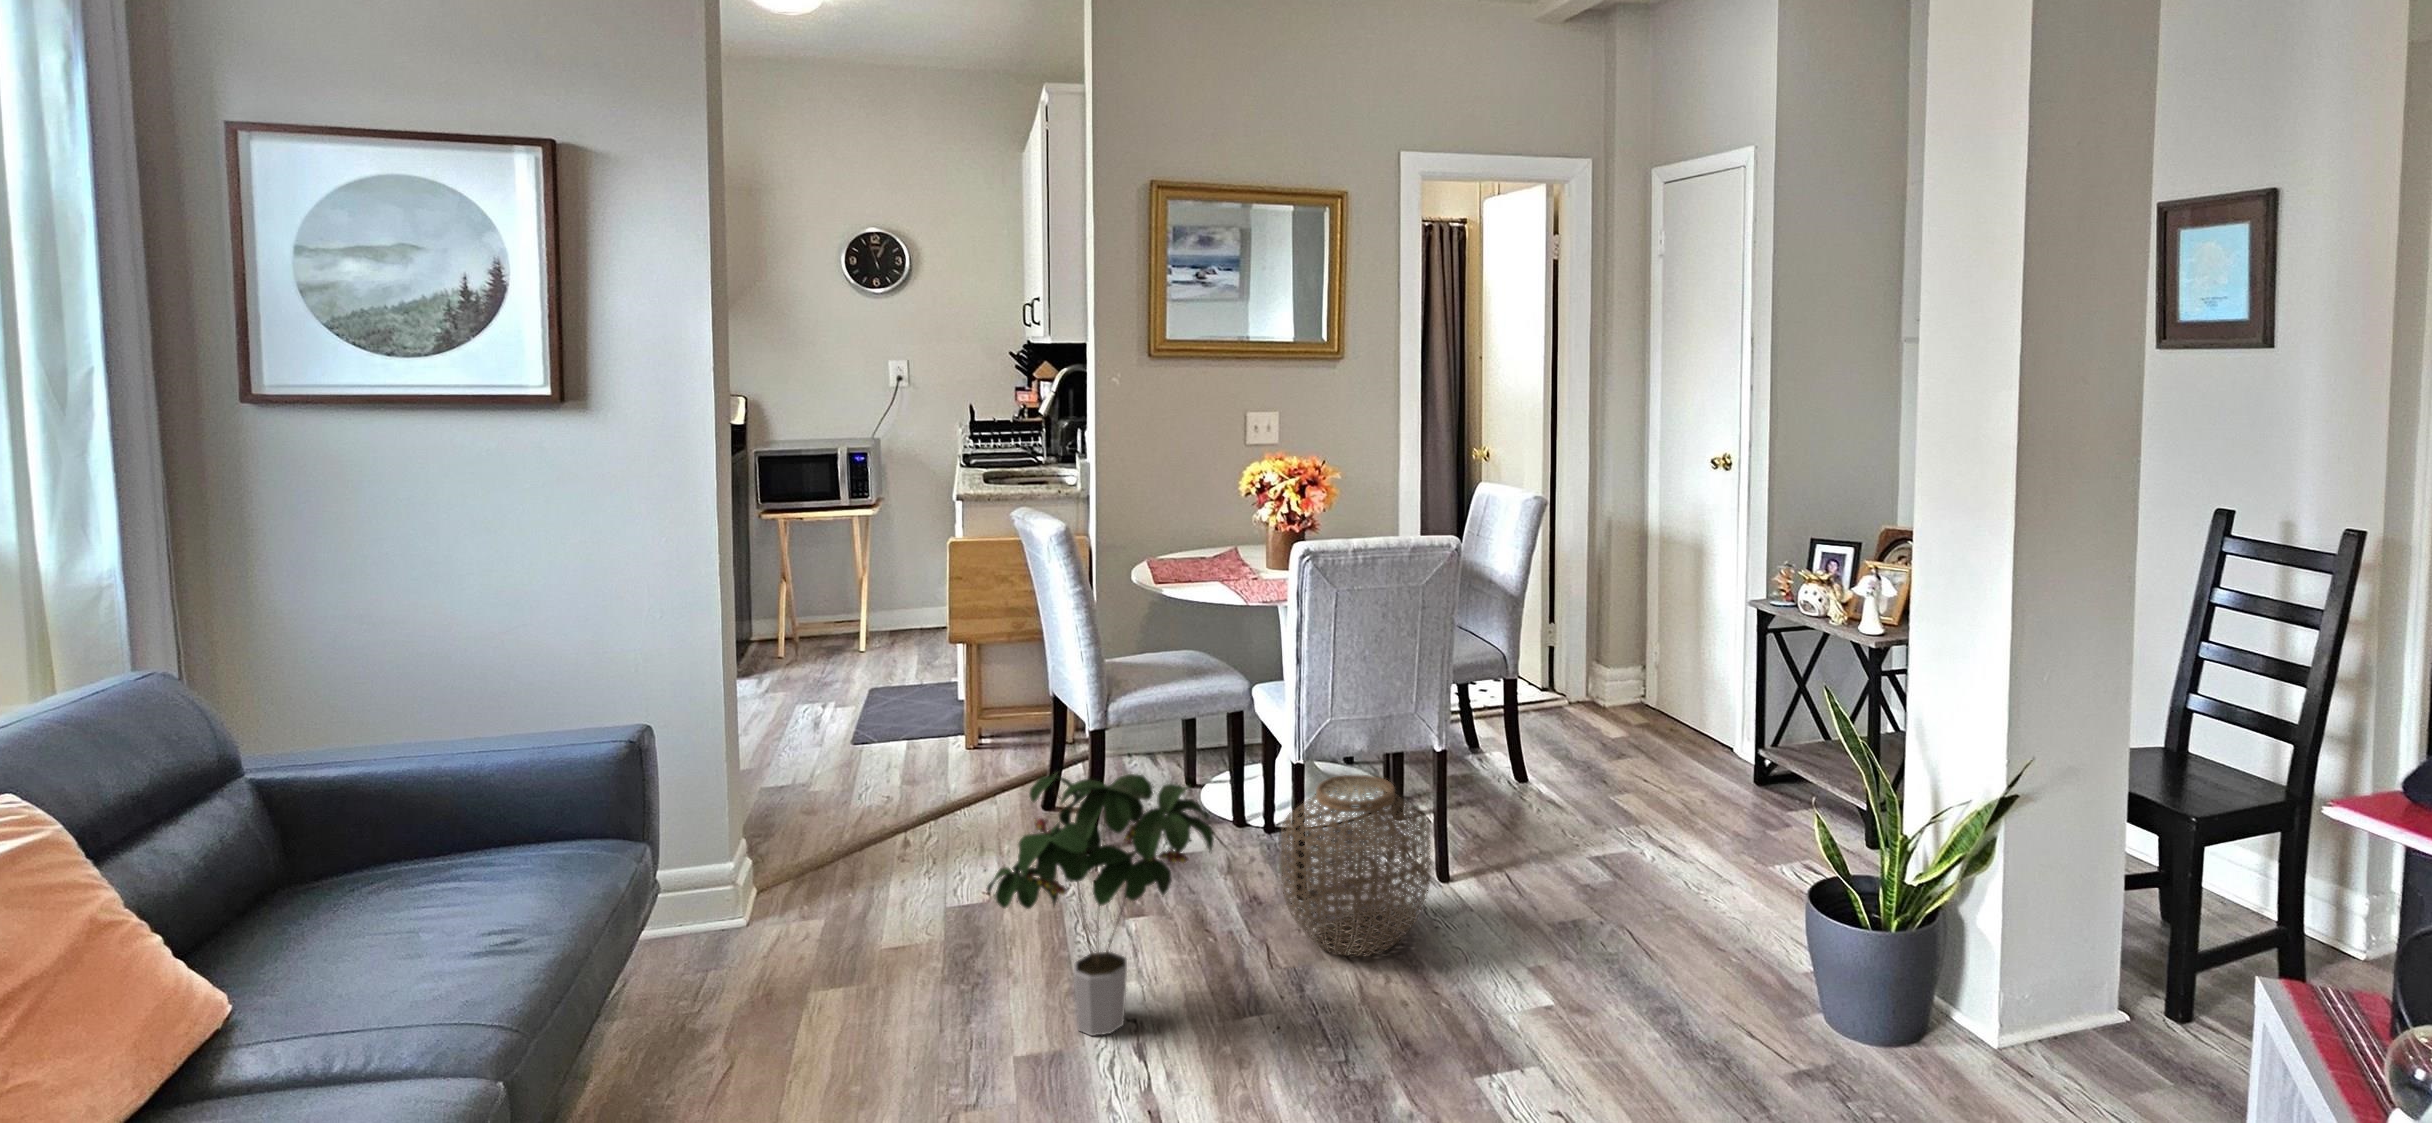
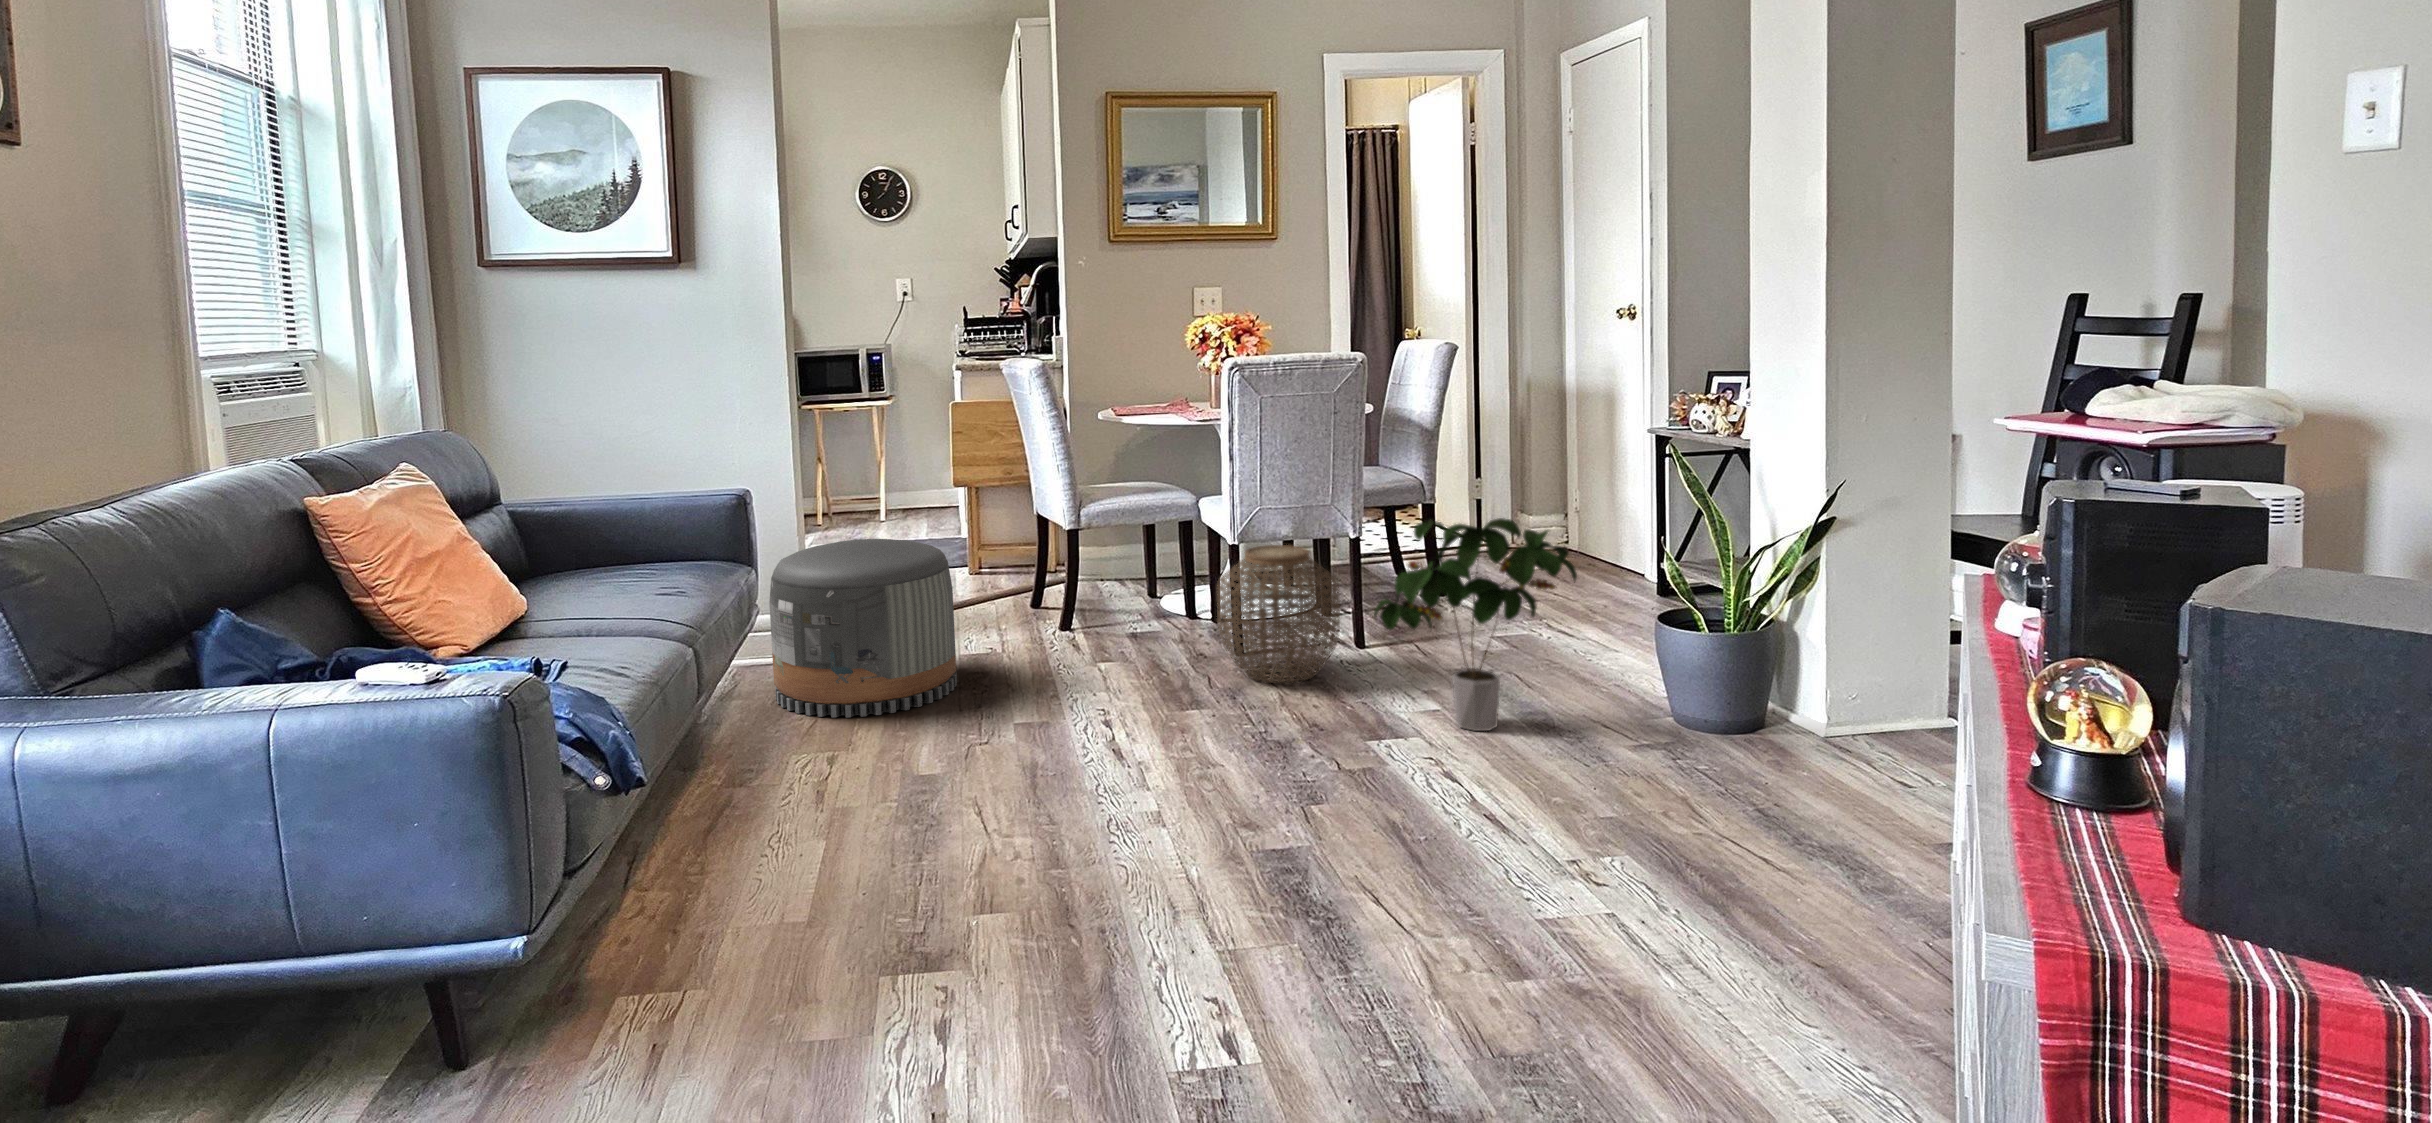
potted plant: present [986,774,1214,1036] -> present [1374,518,1577,731]
pouf: none [674,776,939,1056] -> present [769,539,957,717]

